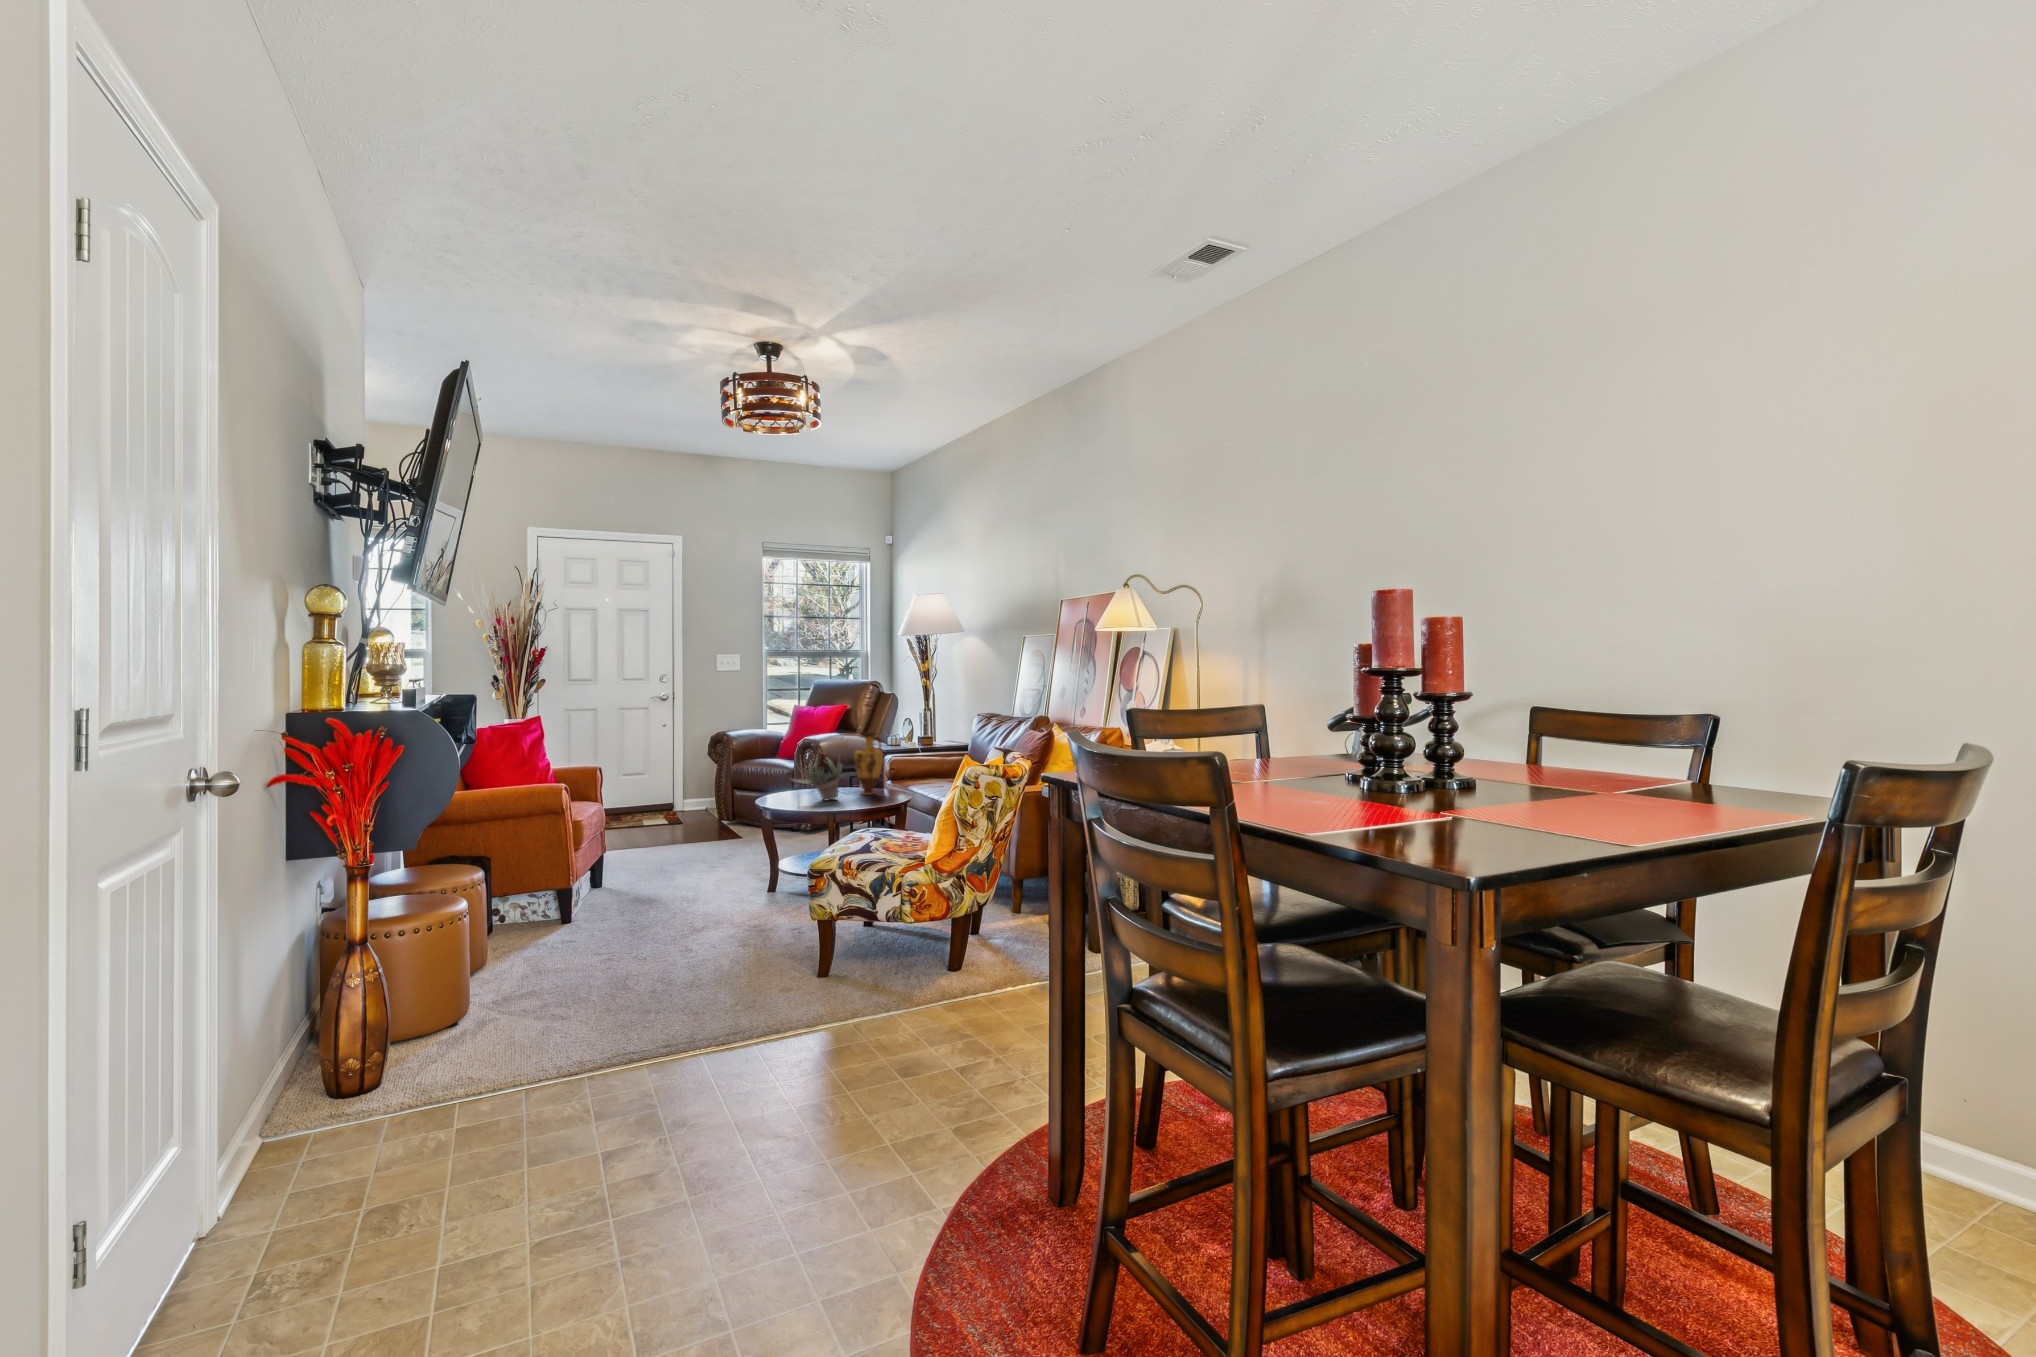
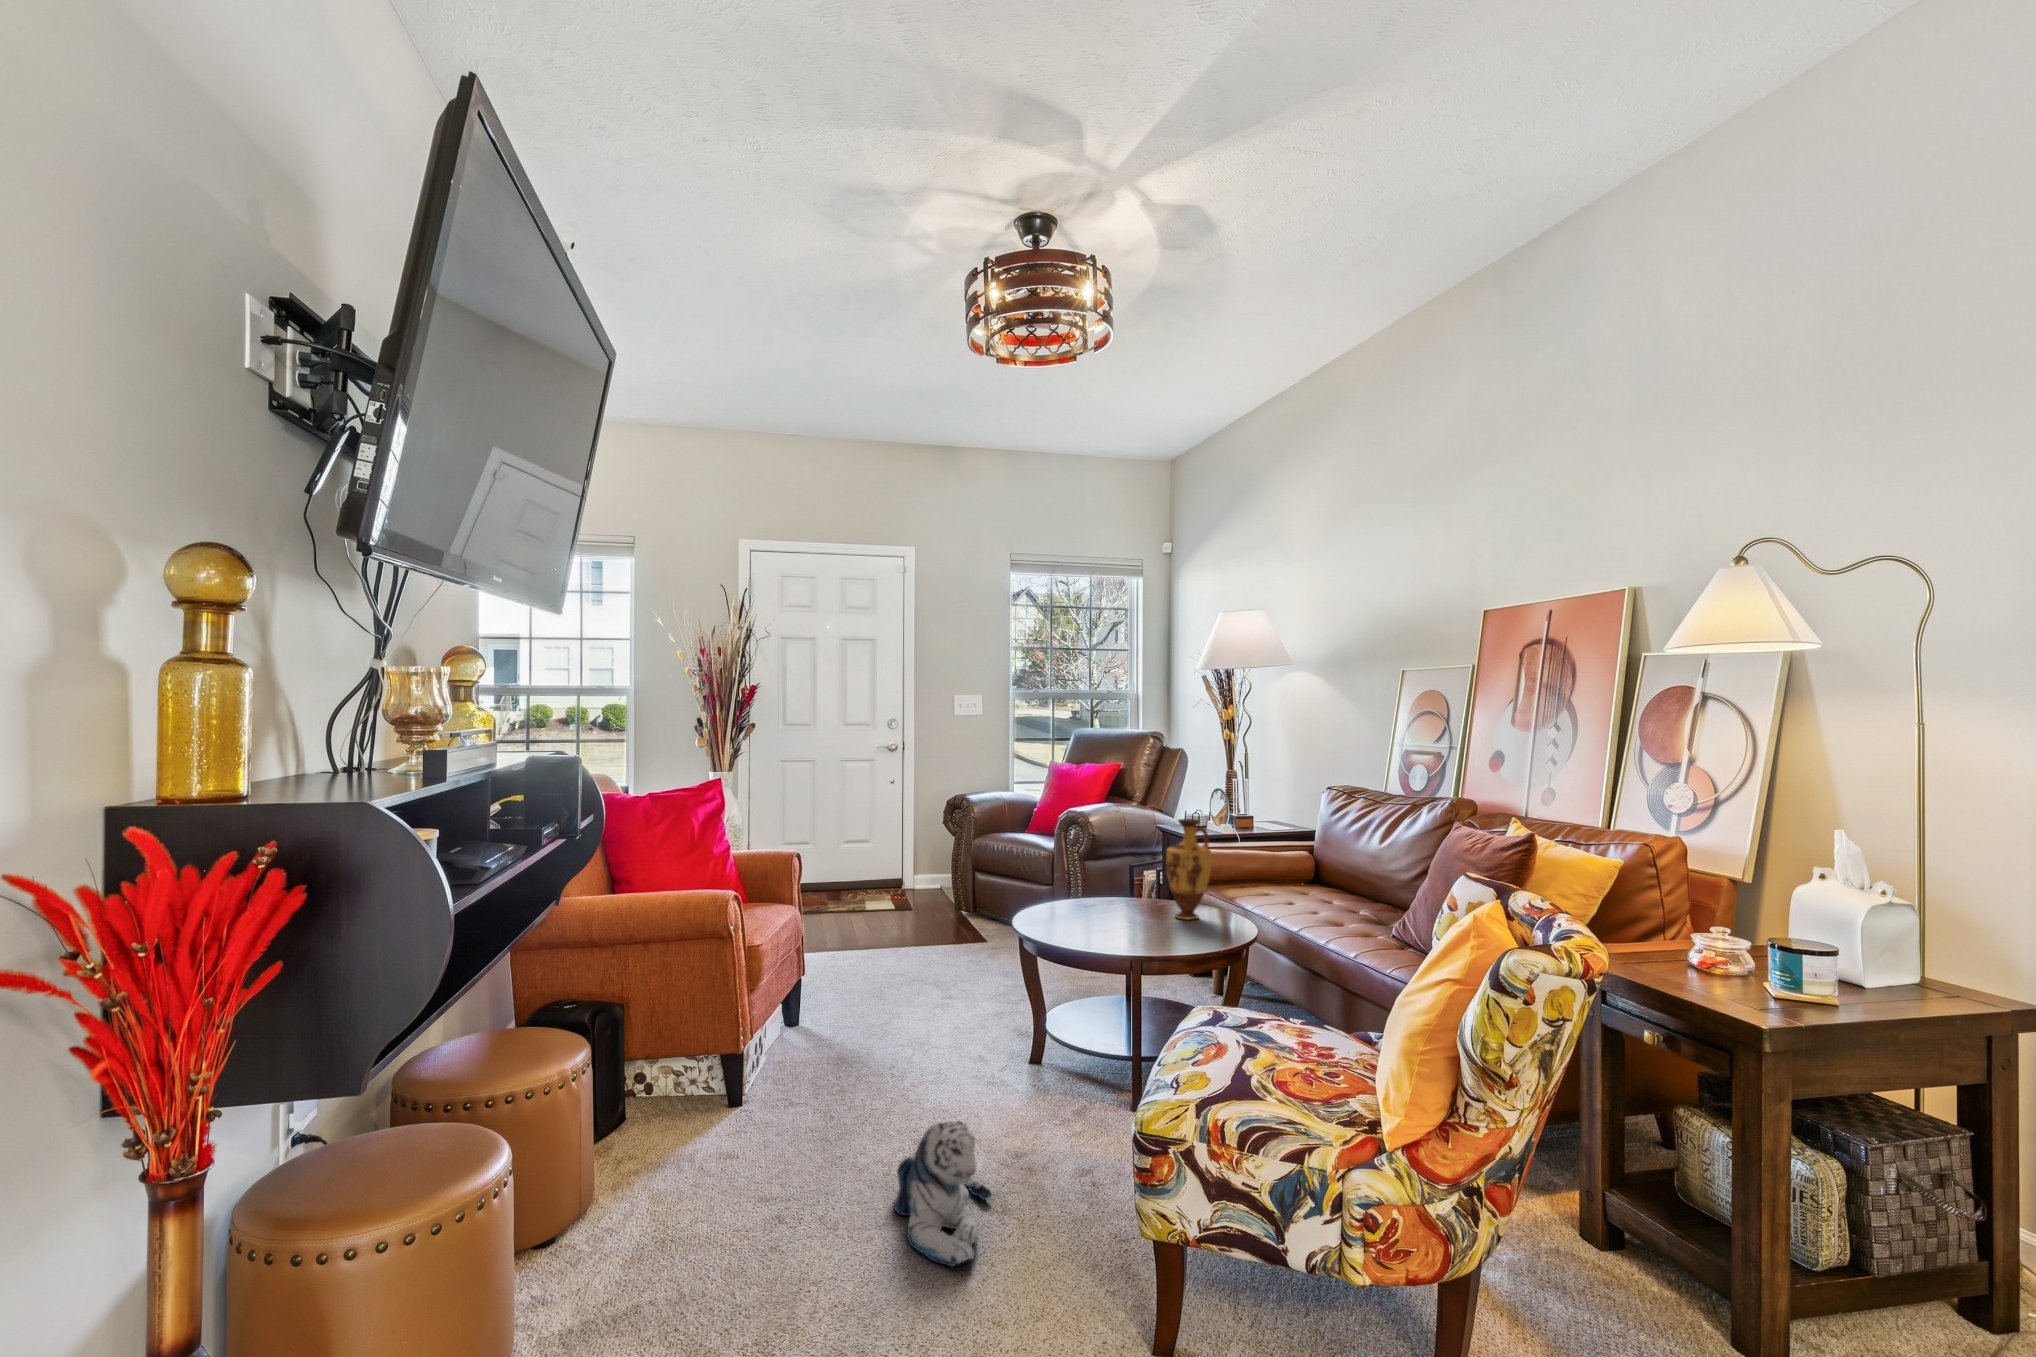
succulent plant: present [791,759,842,800] -> none [1069,846,1151,930]
plush toy: none [678,894,738,962] -> present [893,1121,991,1267]

